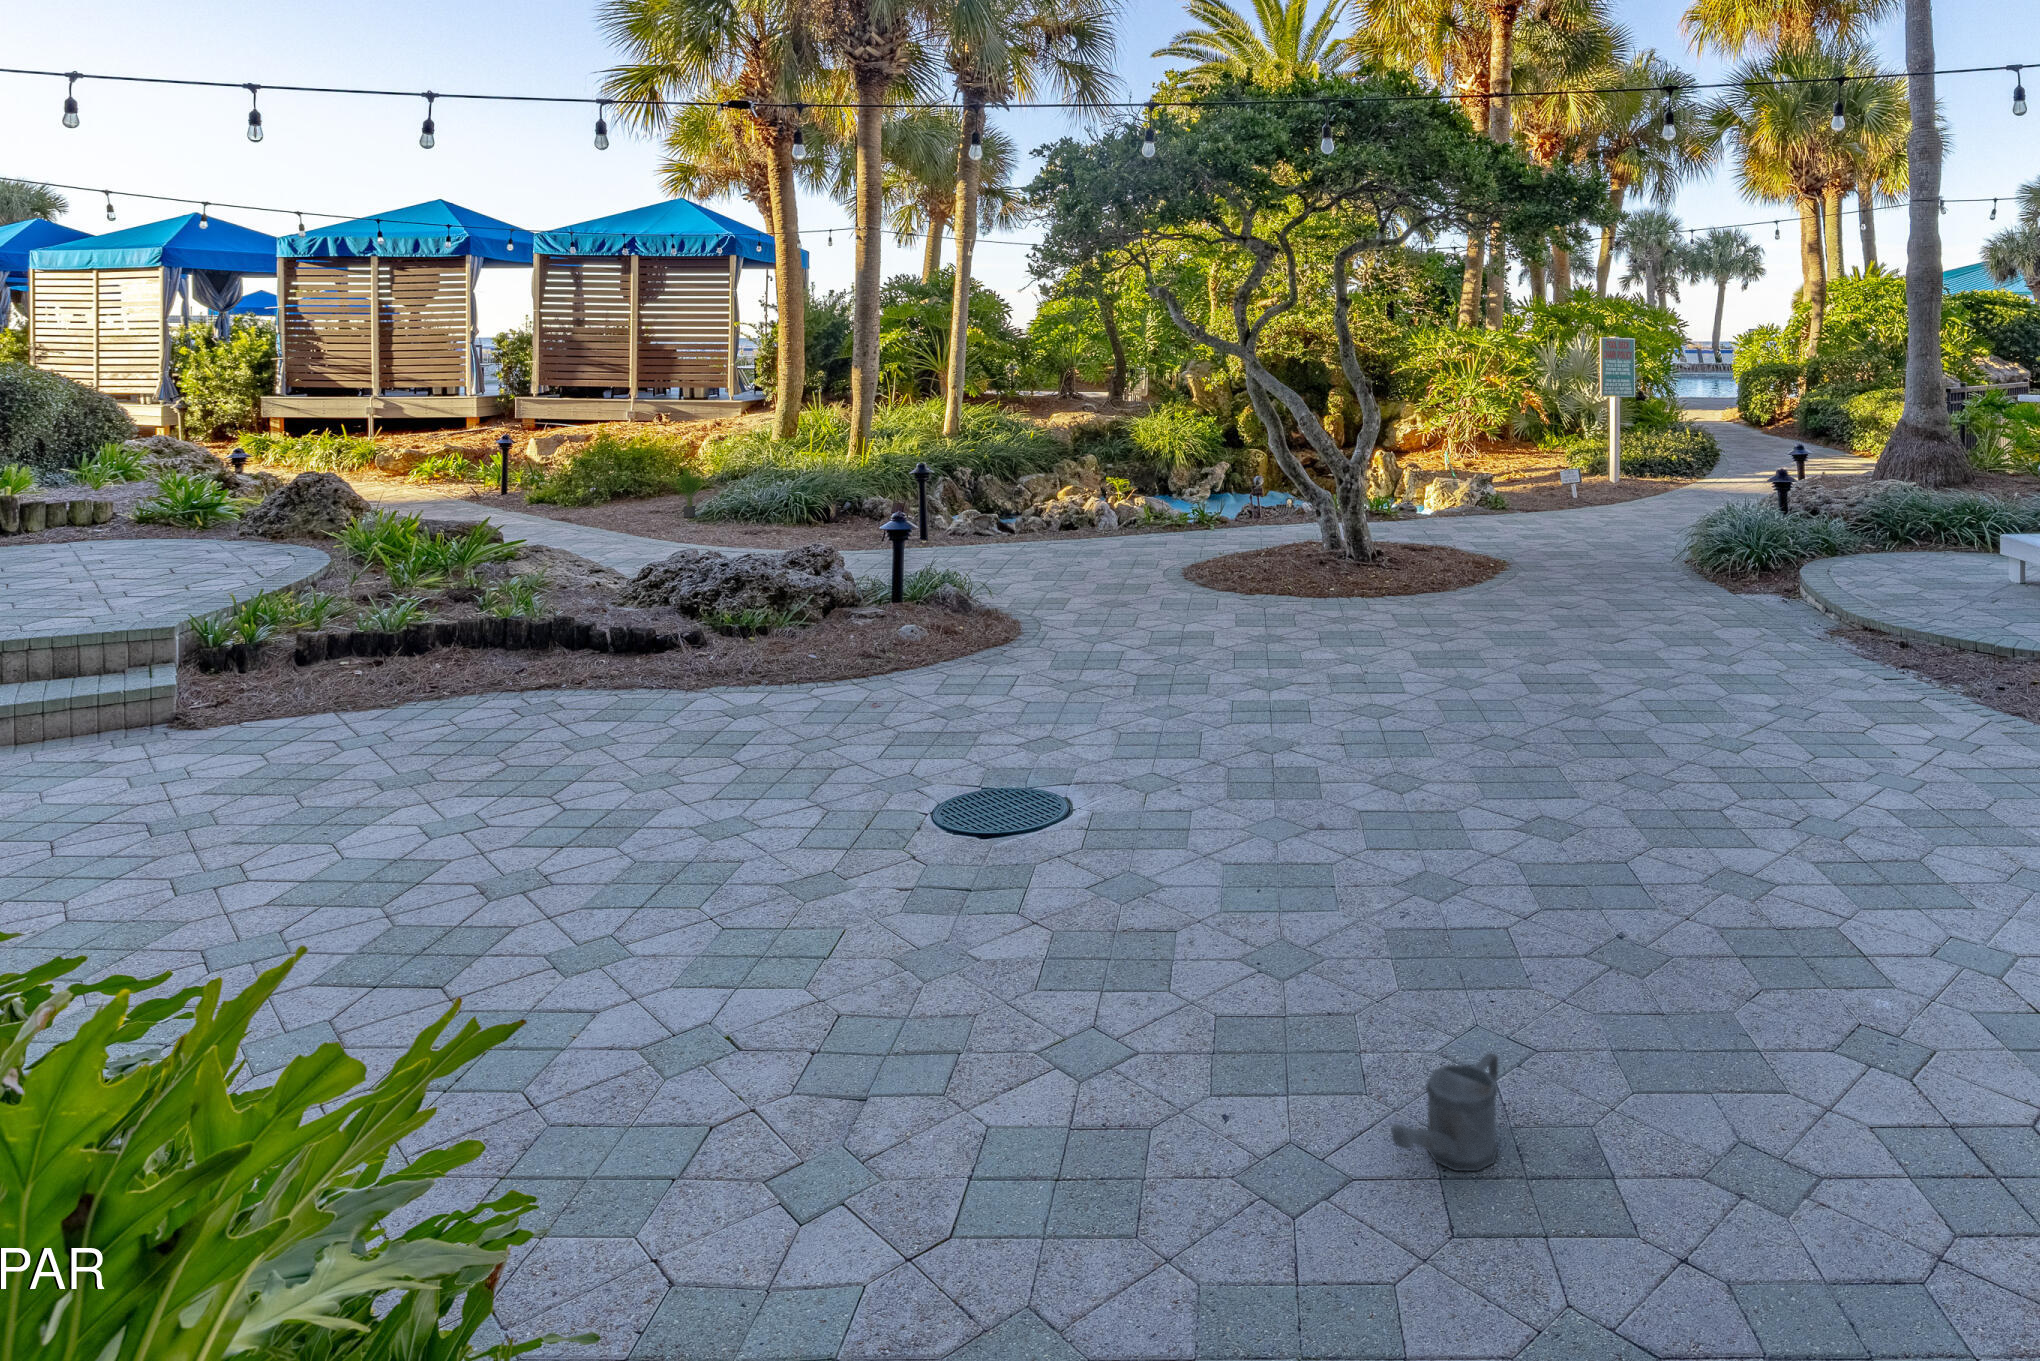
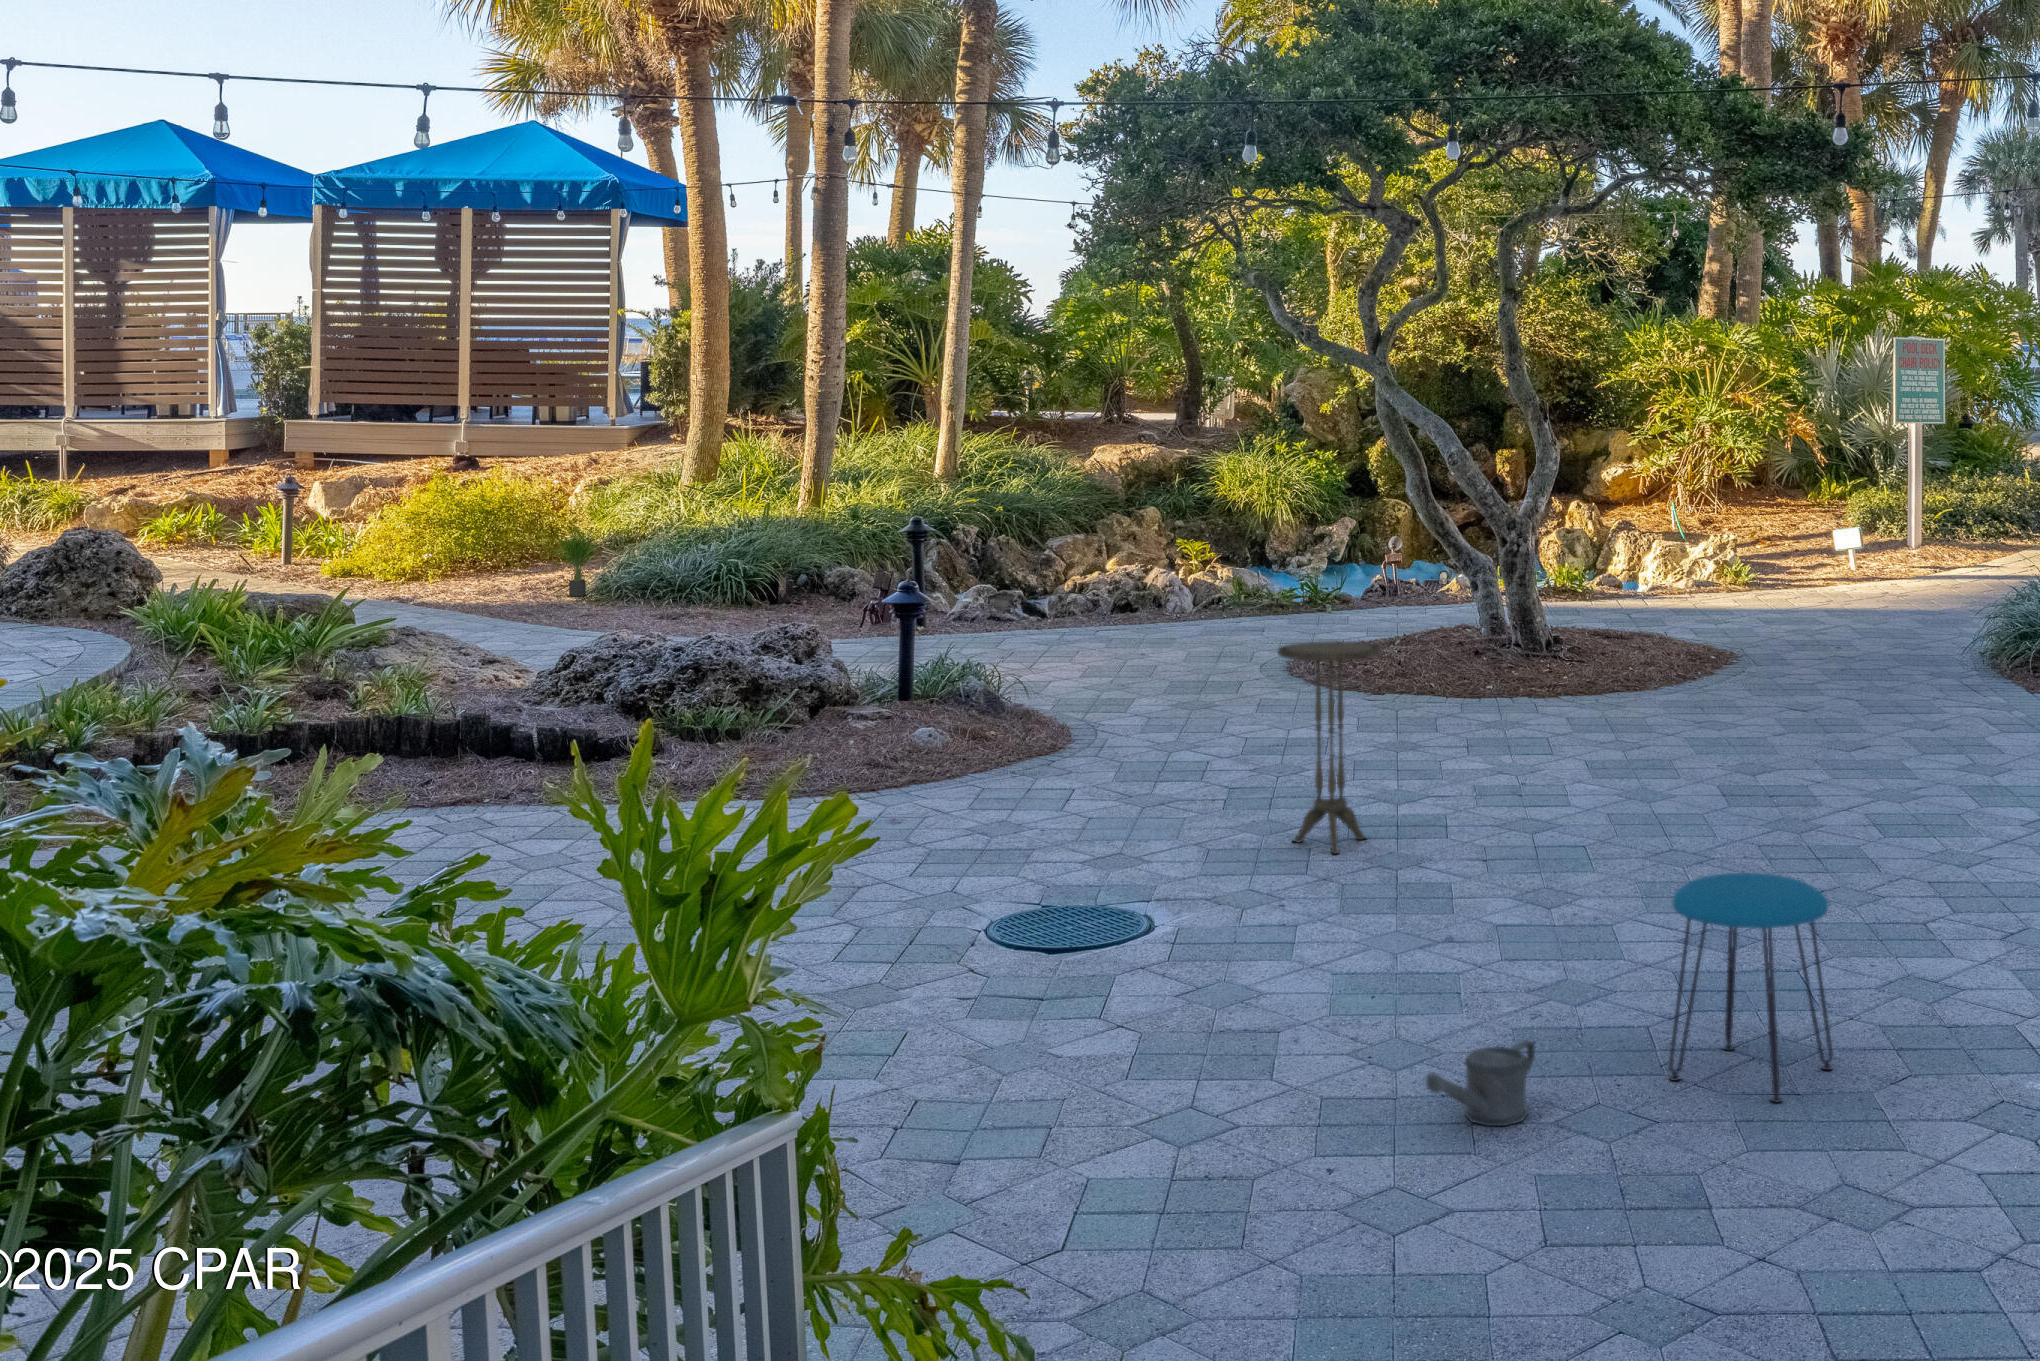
side table: none [1191,571,1280,757] -> present [1278,641,1381,854]
stool: none [1635,847,1813,1128] -> present [1669,873,1833,1102]

